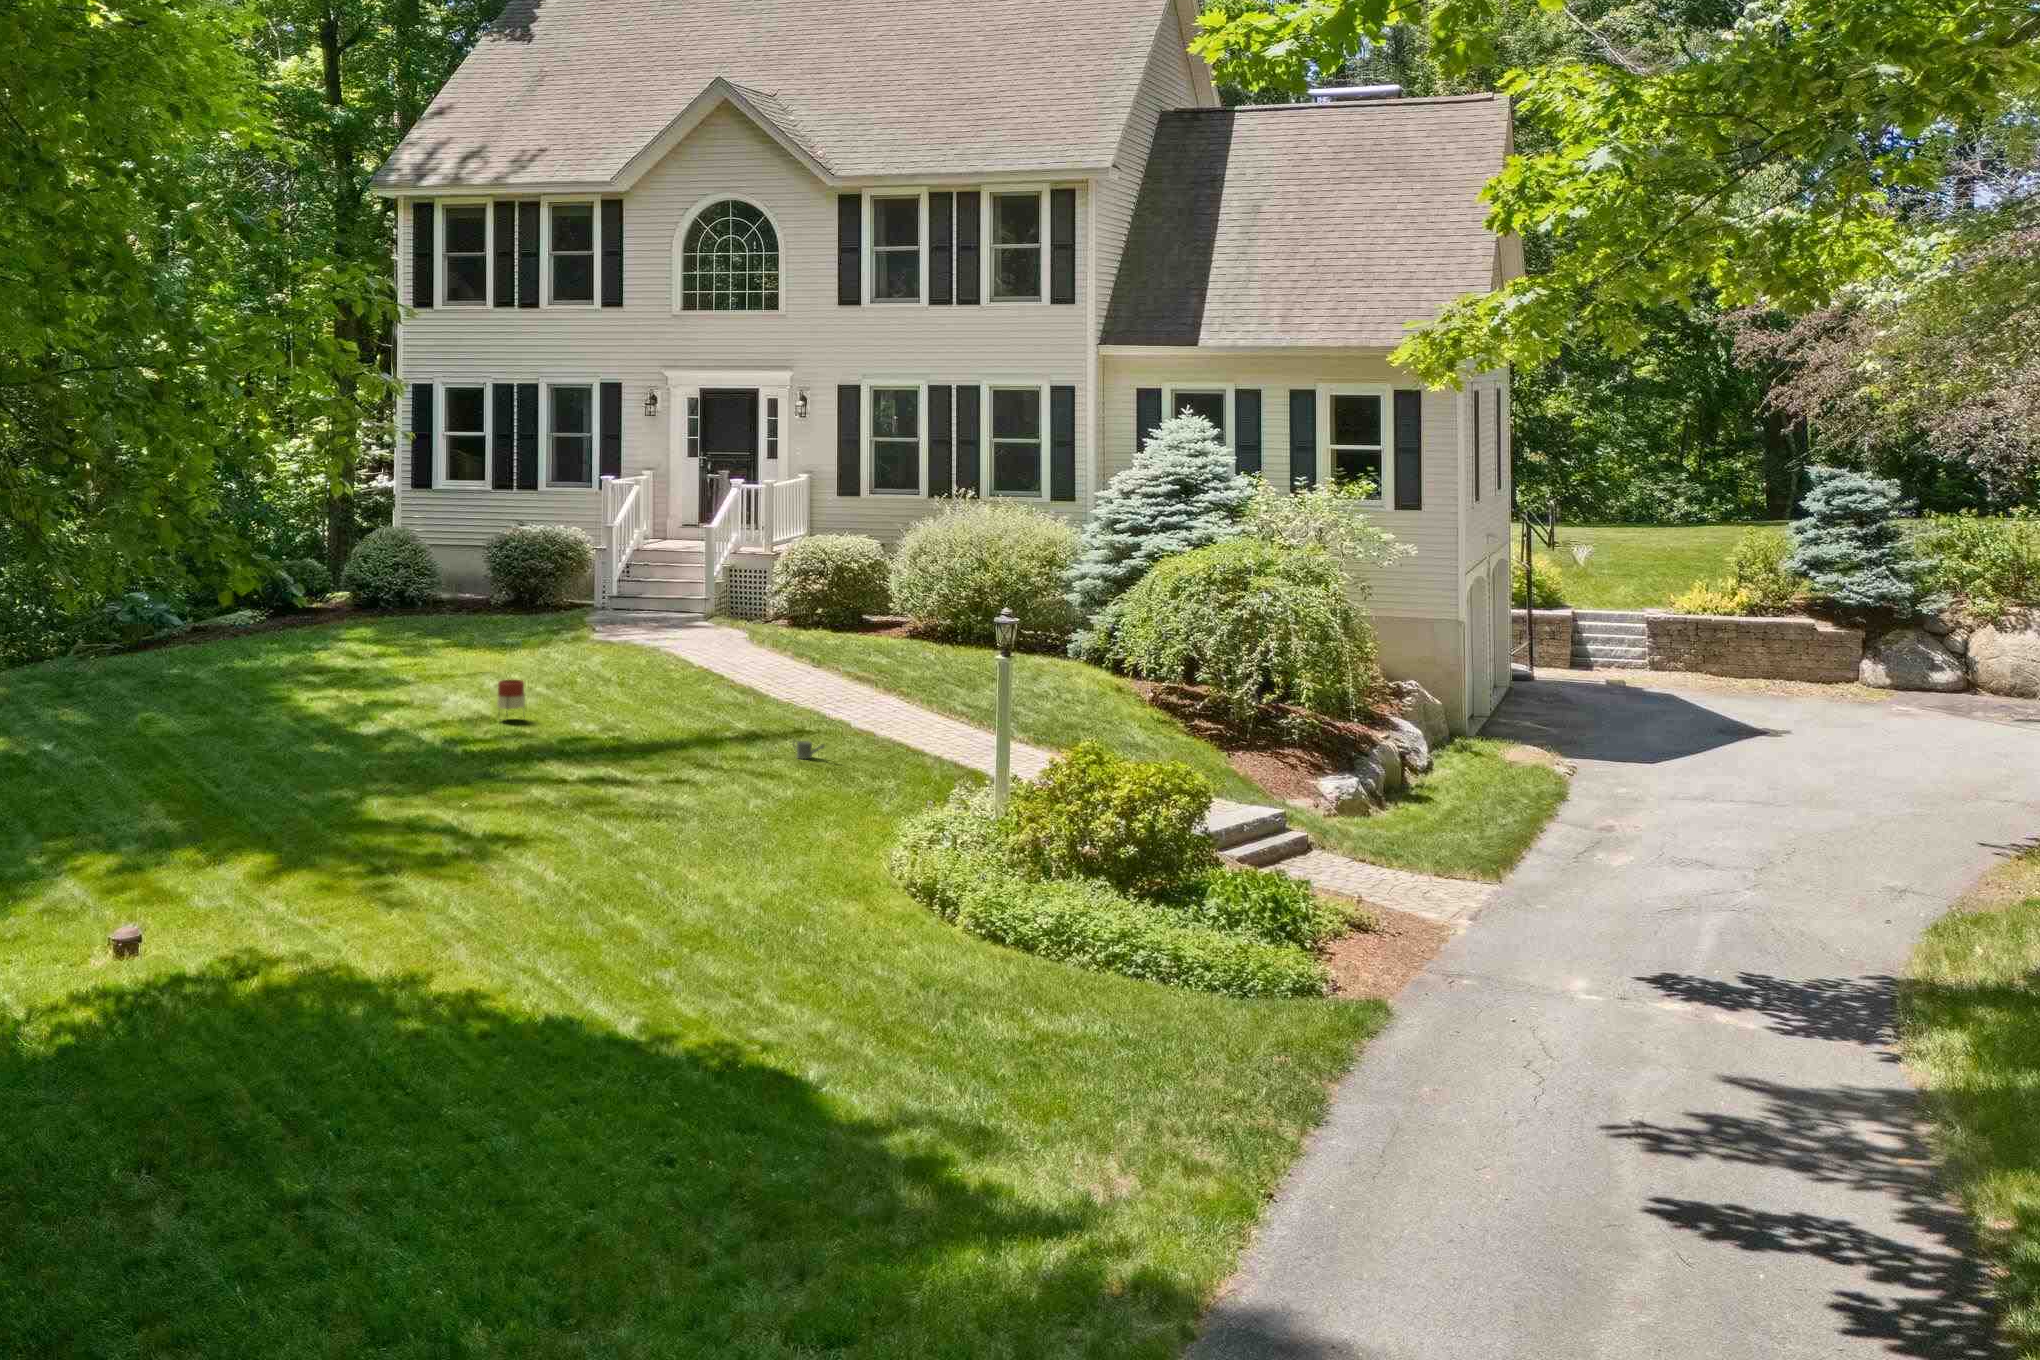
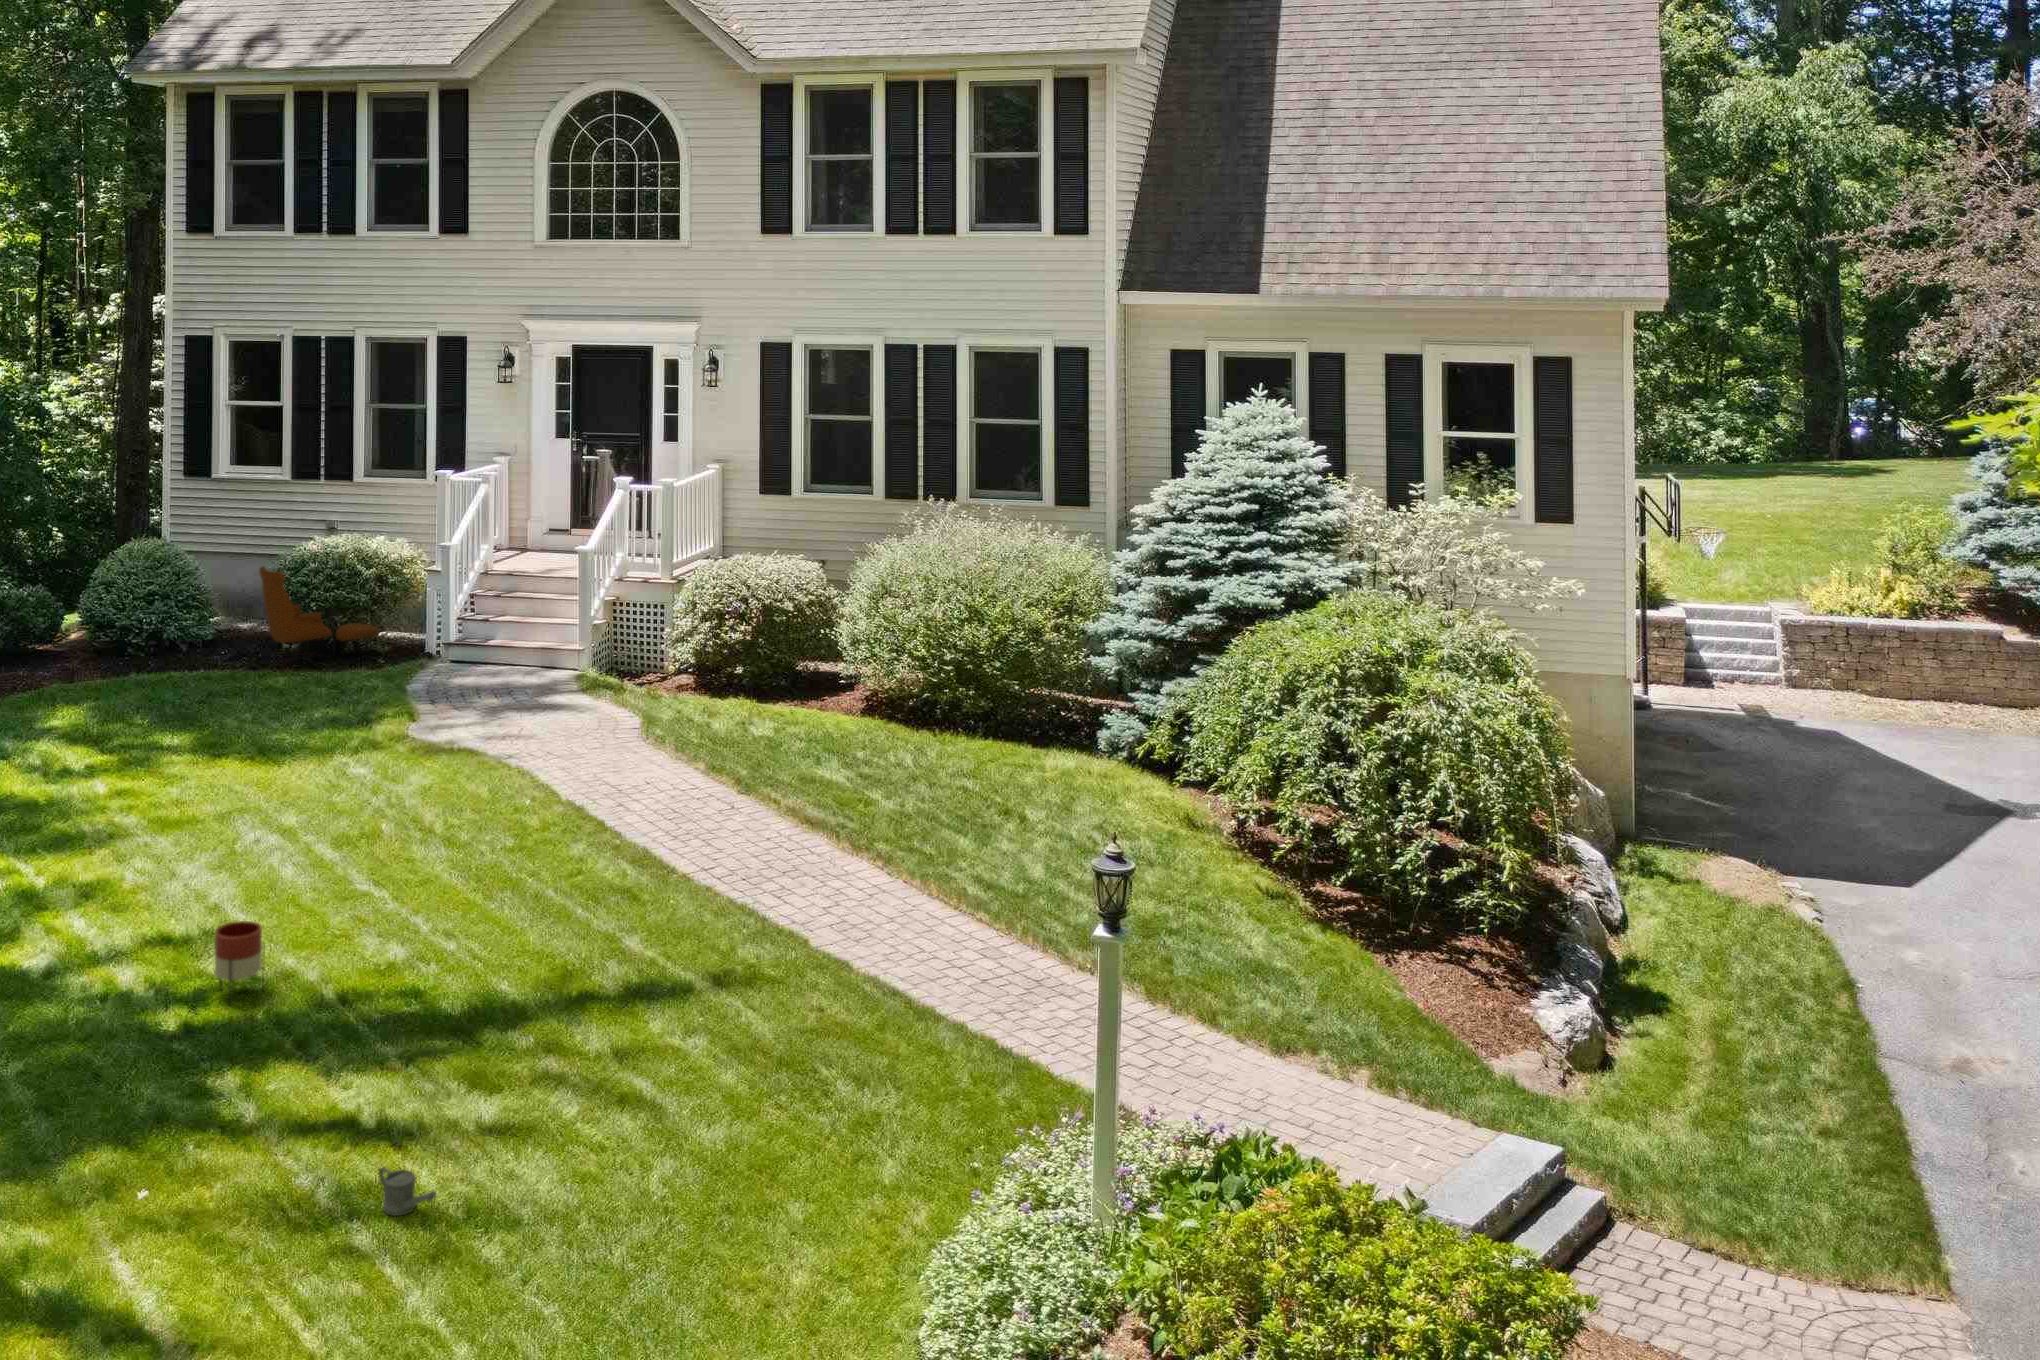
lounge chair: none [475,537,557,611] -> present [259,566,379,666]
watering can: present [793,741,824,759] -> present [379,1167,436,1216]

